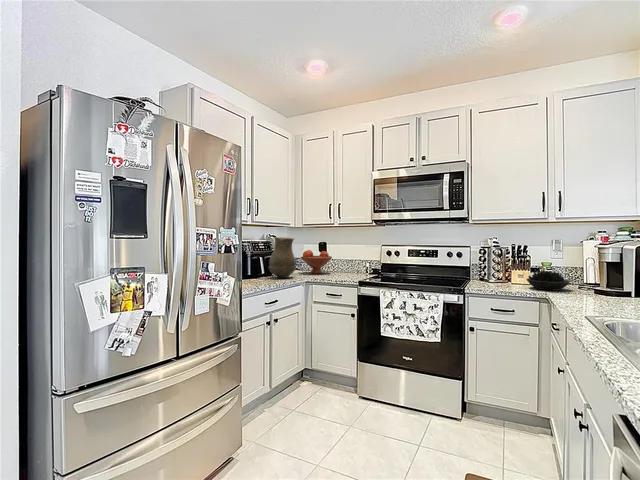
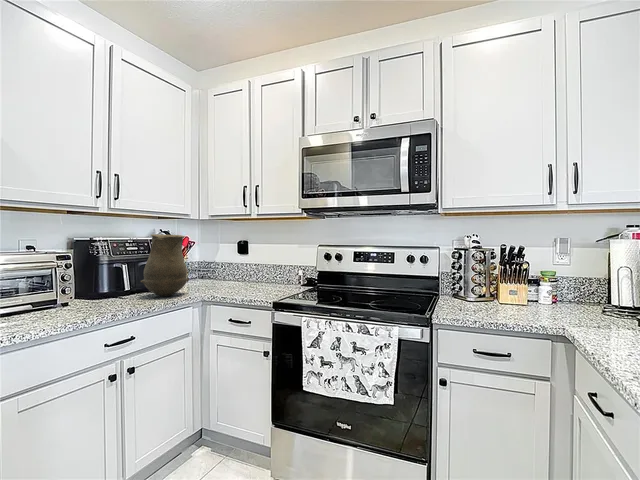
fruit bowl: present [301,250,332,274] -> none [205,252,251,286]
succulent plant: present [527,269,570,290] -> none [526,285,598,321]

